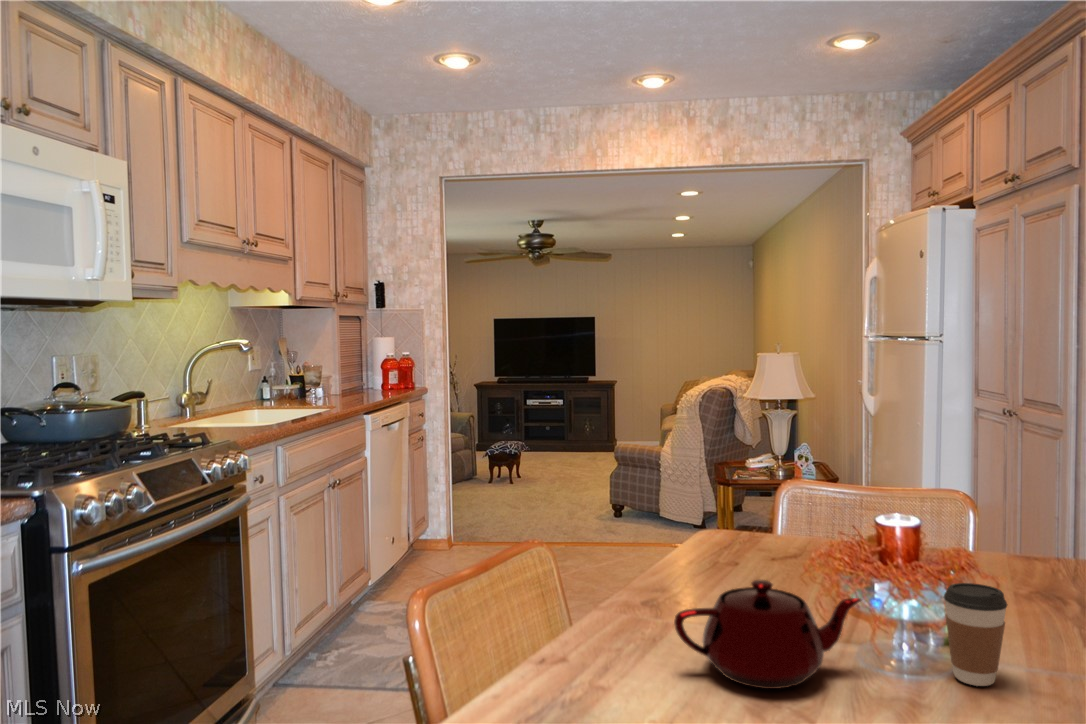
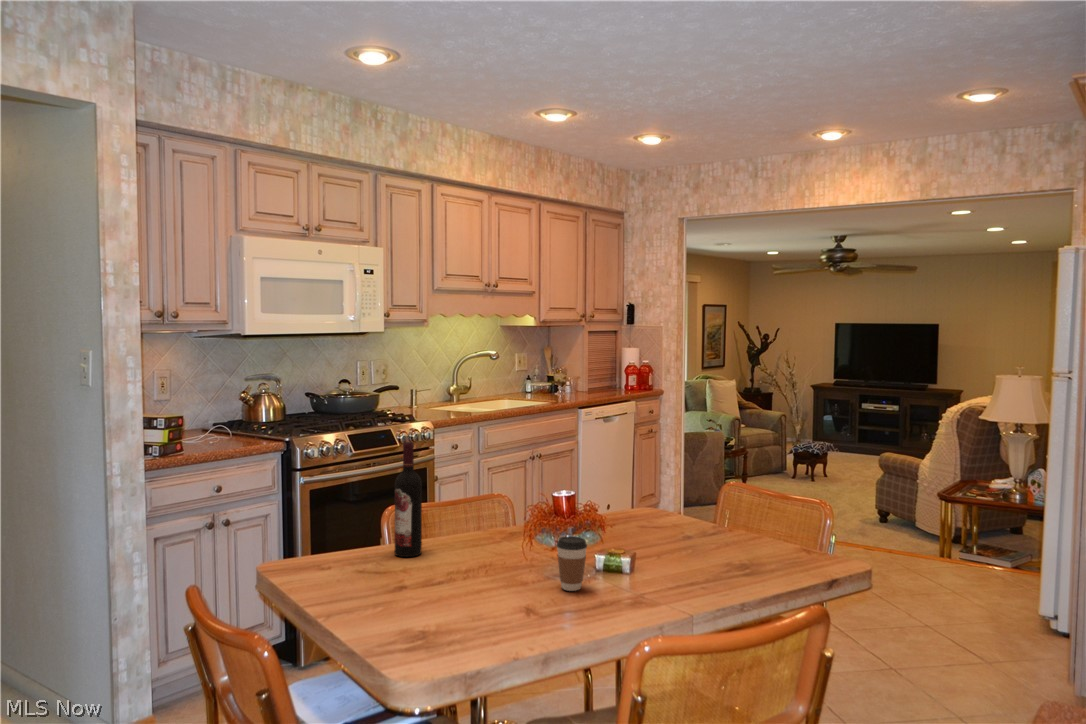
wine bottle: none [559,451,616,694] -> present [395,442,422,557]
teapot: present [674,580,861,689] -> none [447,518,530,571]

